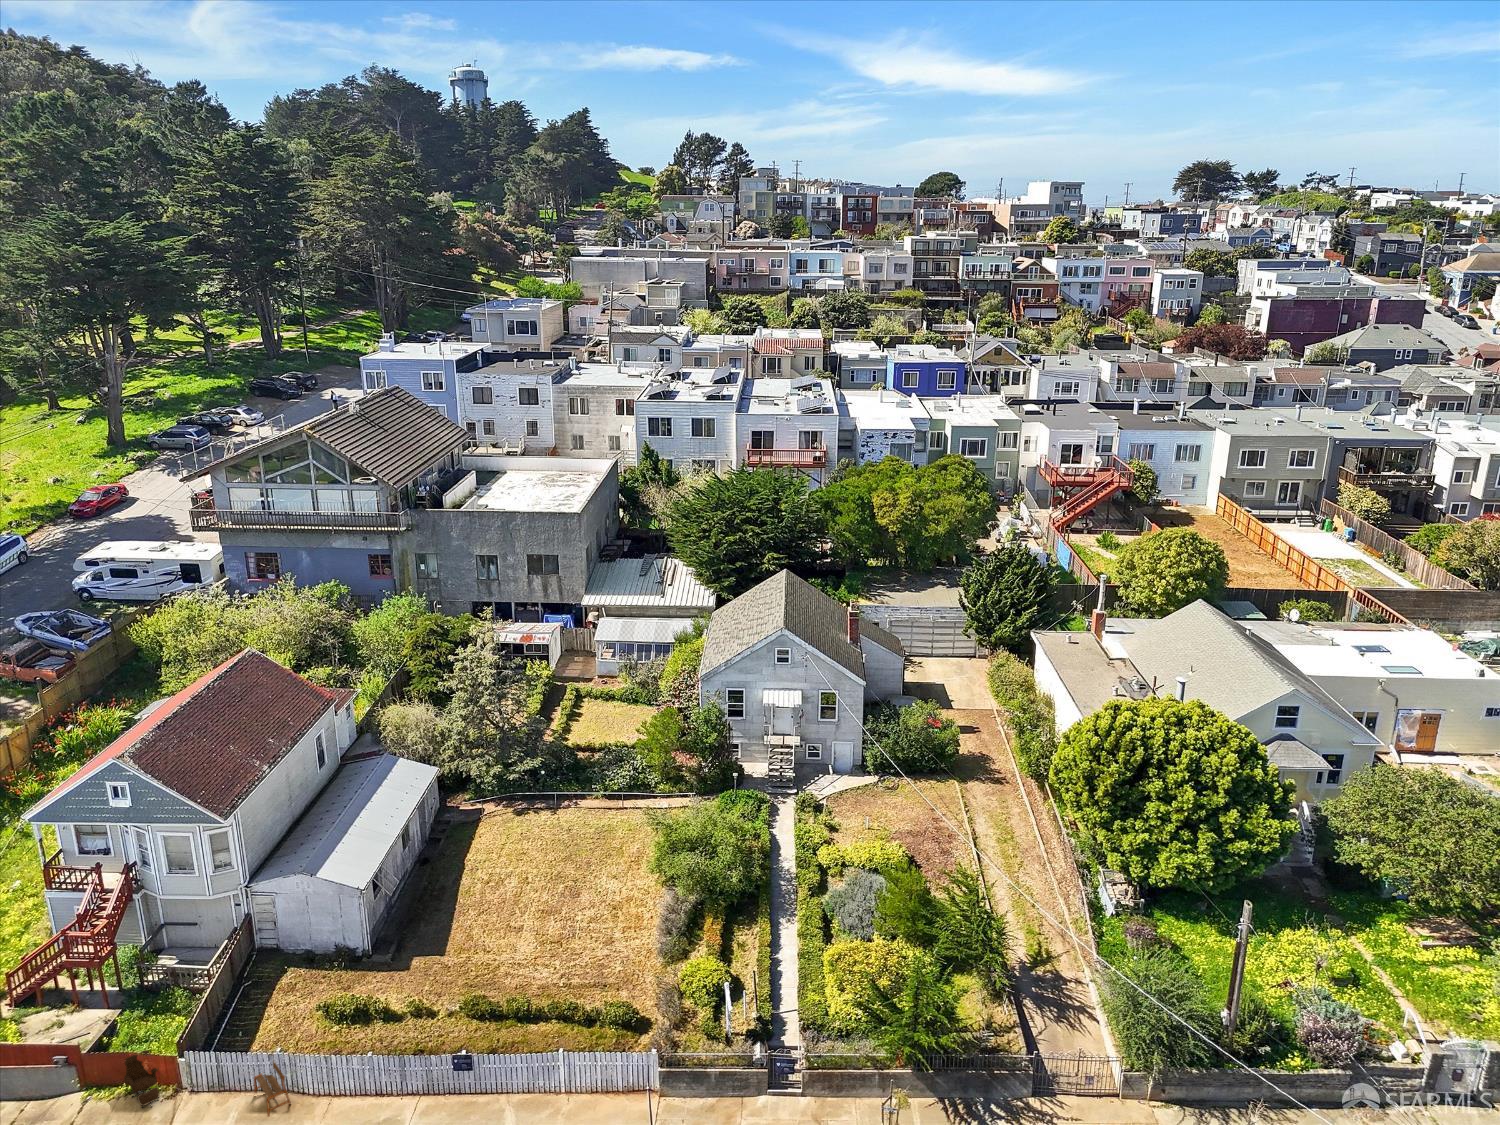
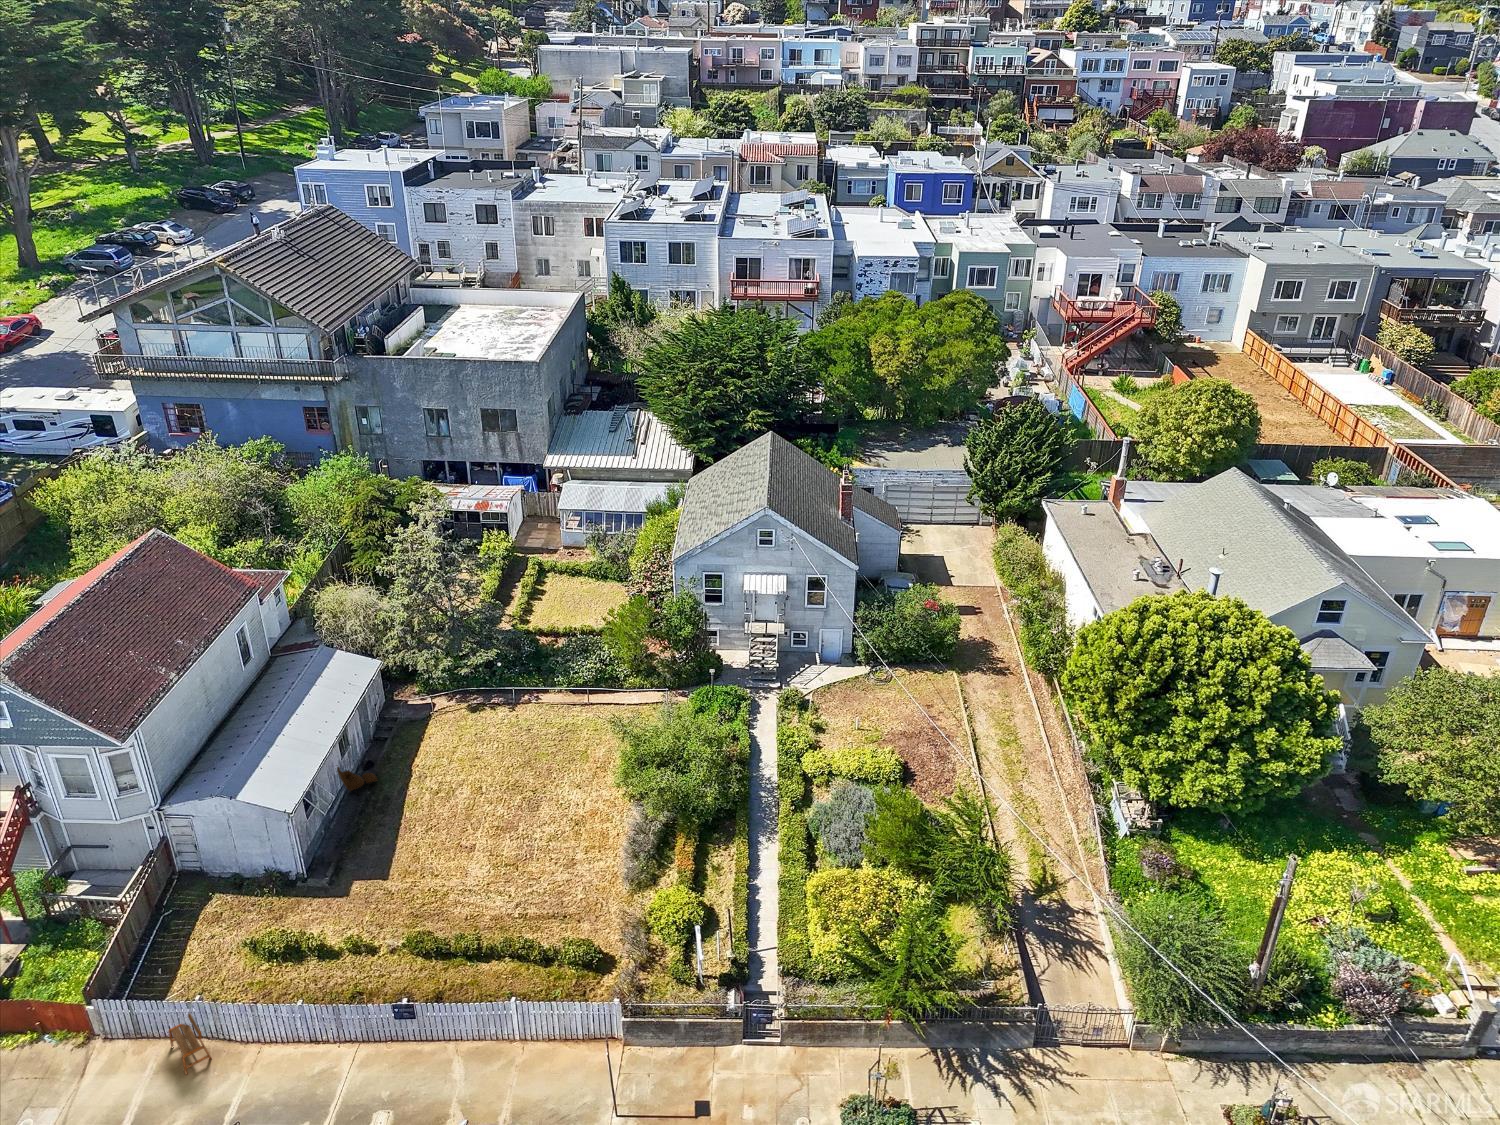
lounge chair: present [124,1050,159,1106] -> present [336,767,378,794]

